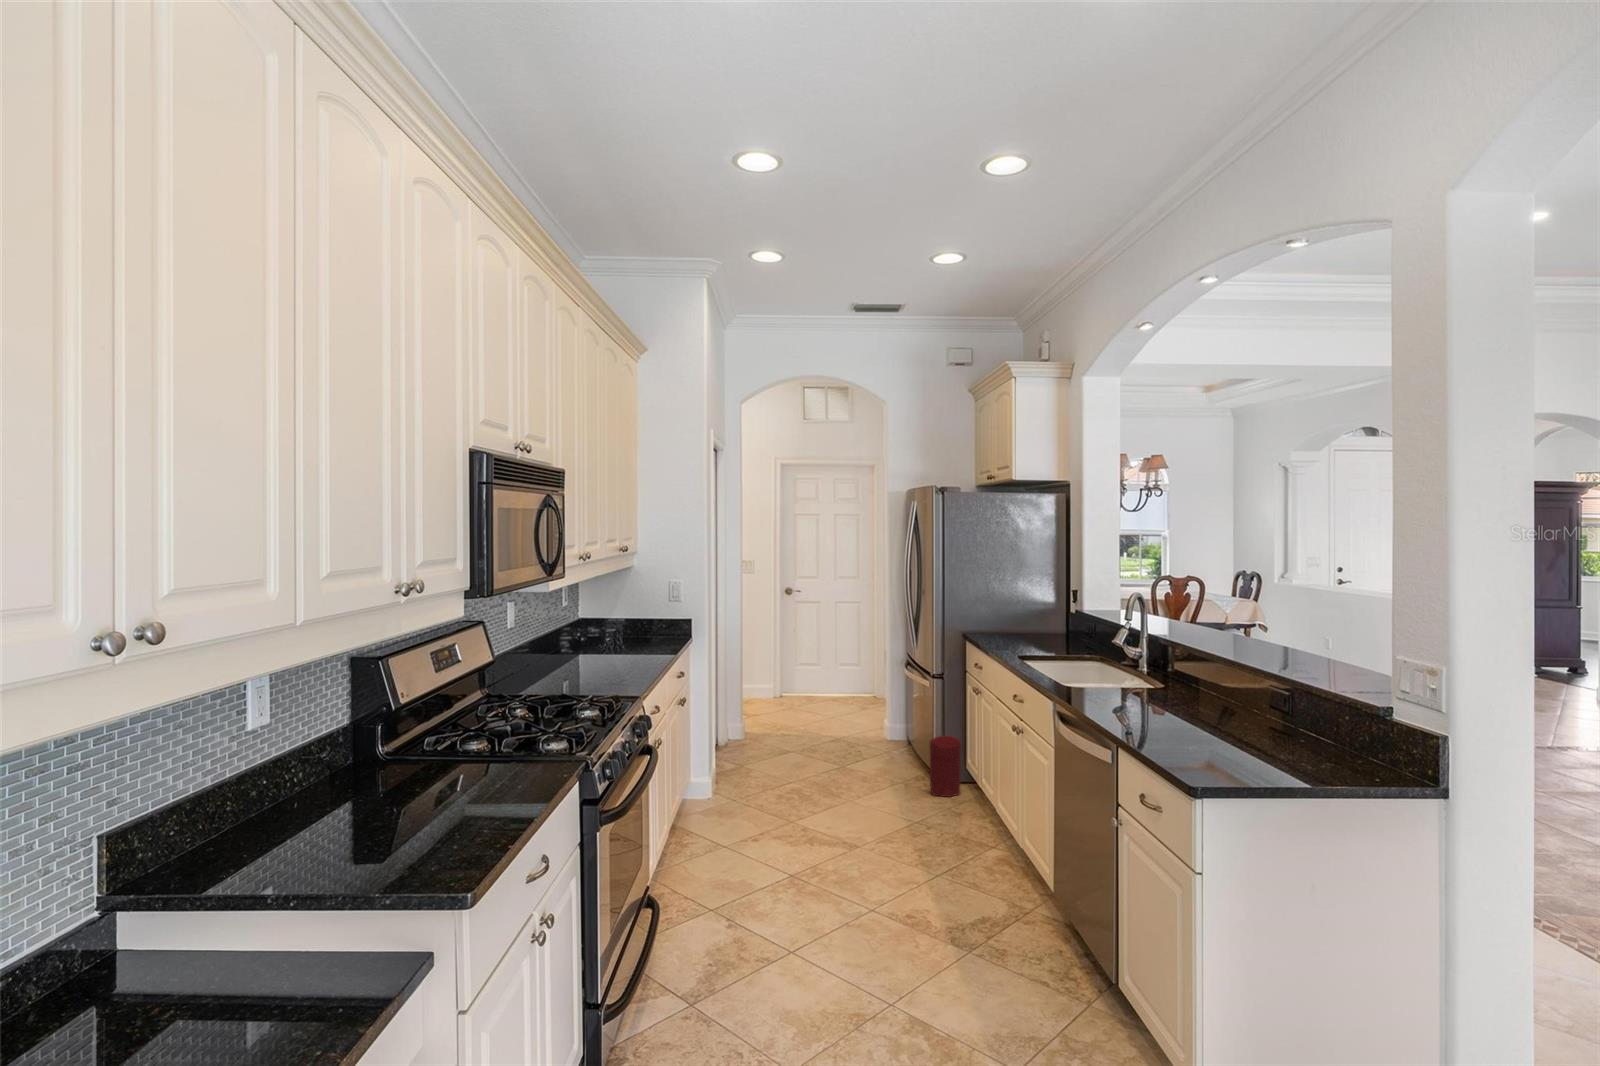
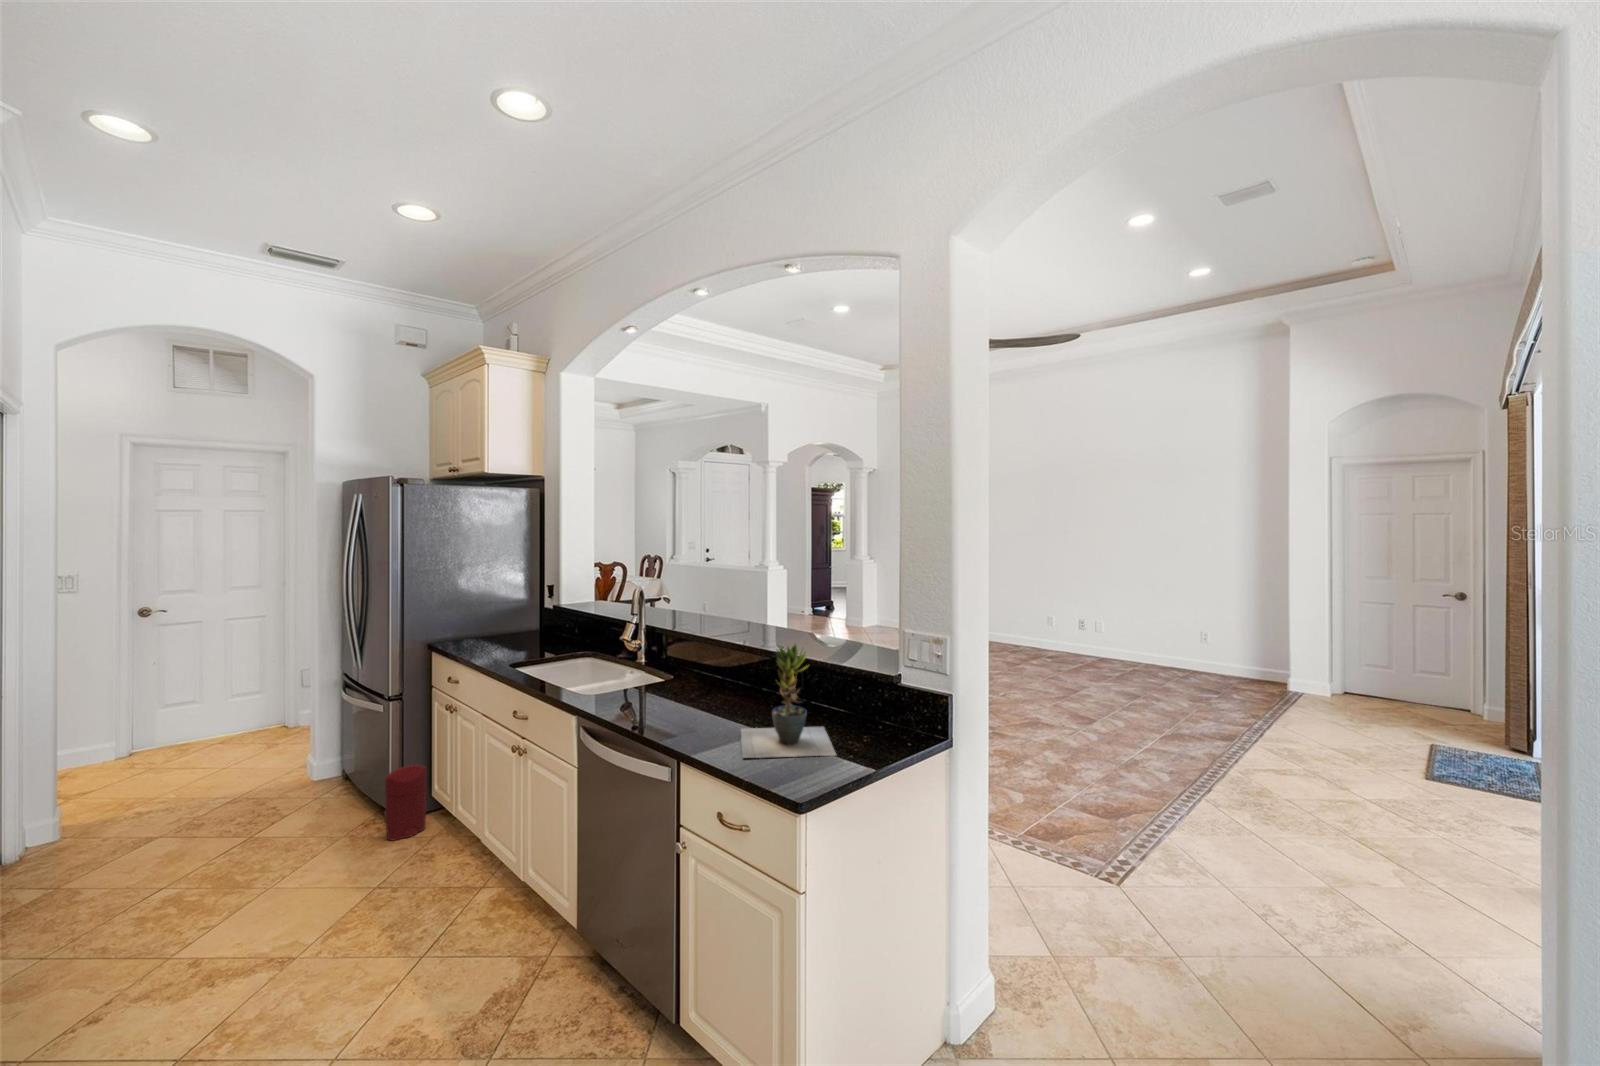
potted plant: none [1174,645,1296,768] -> present [741,644,836,758]

